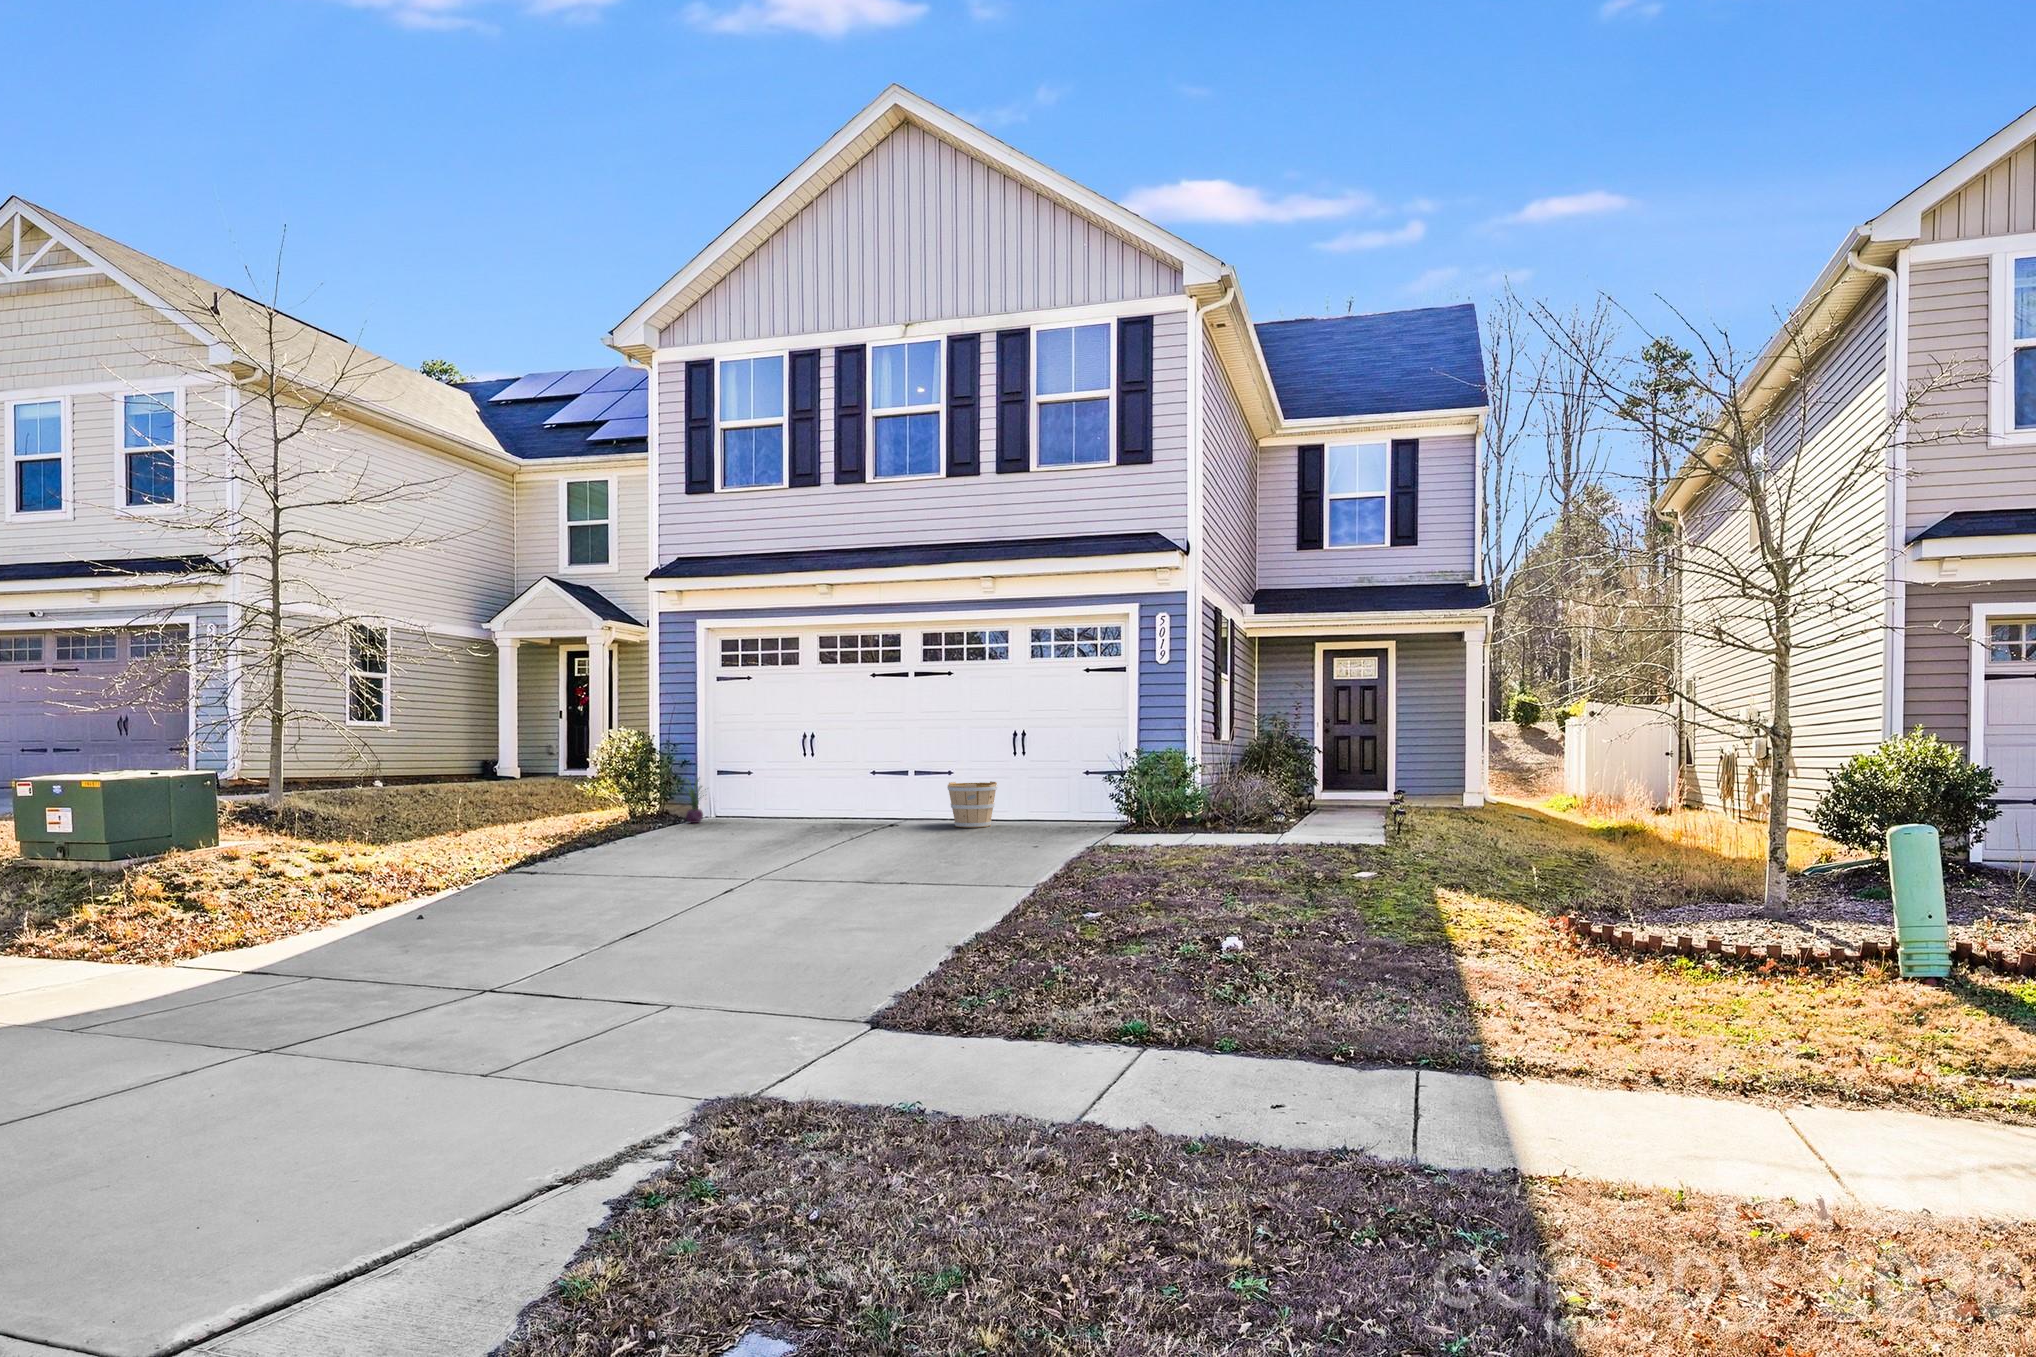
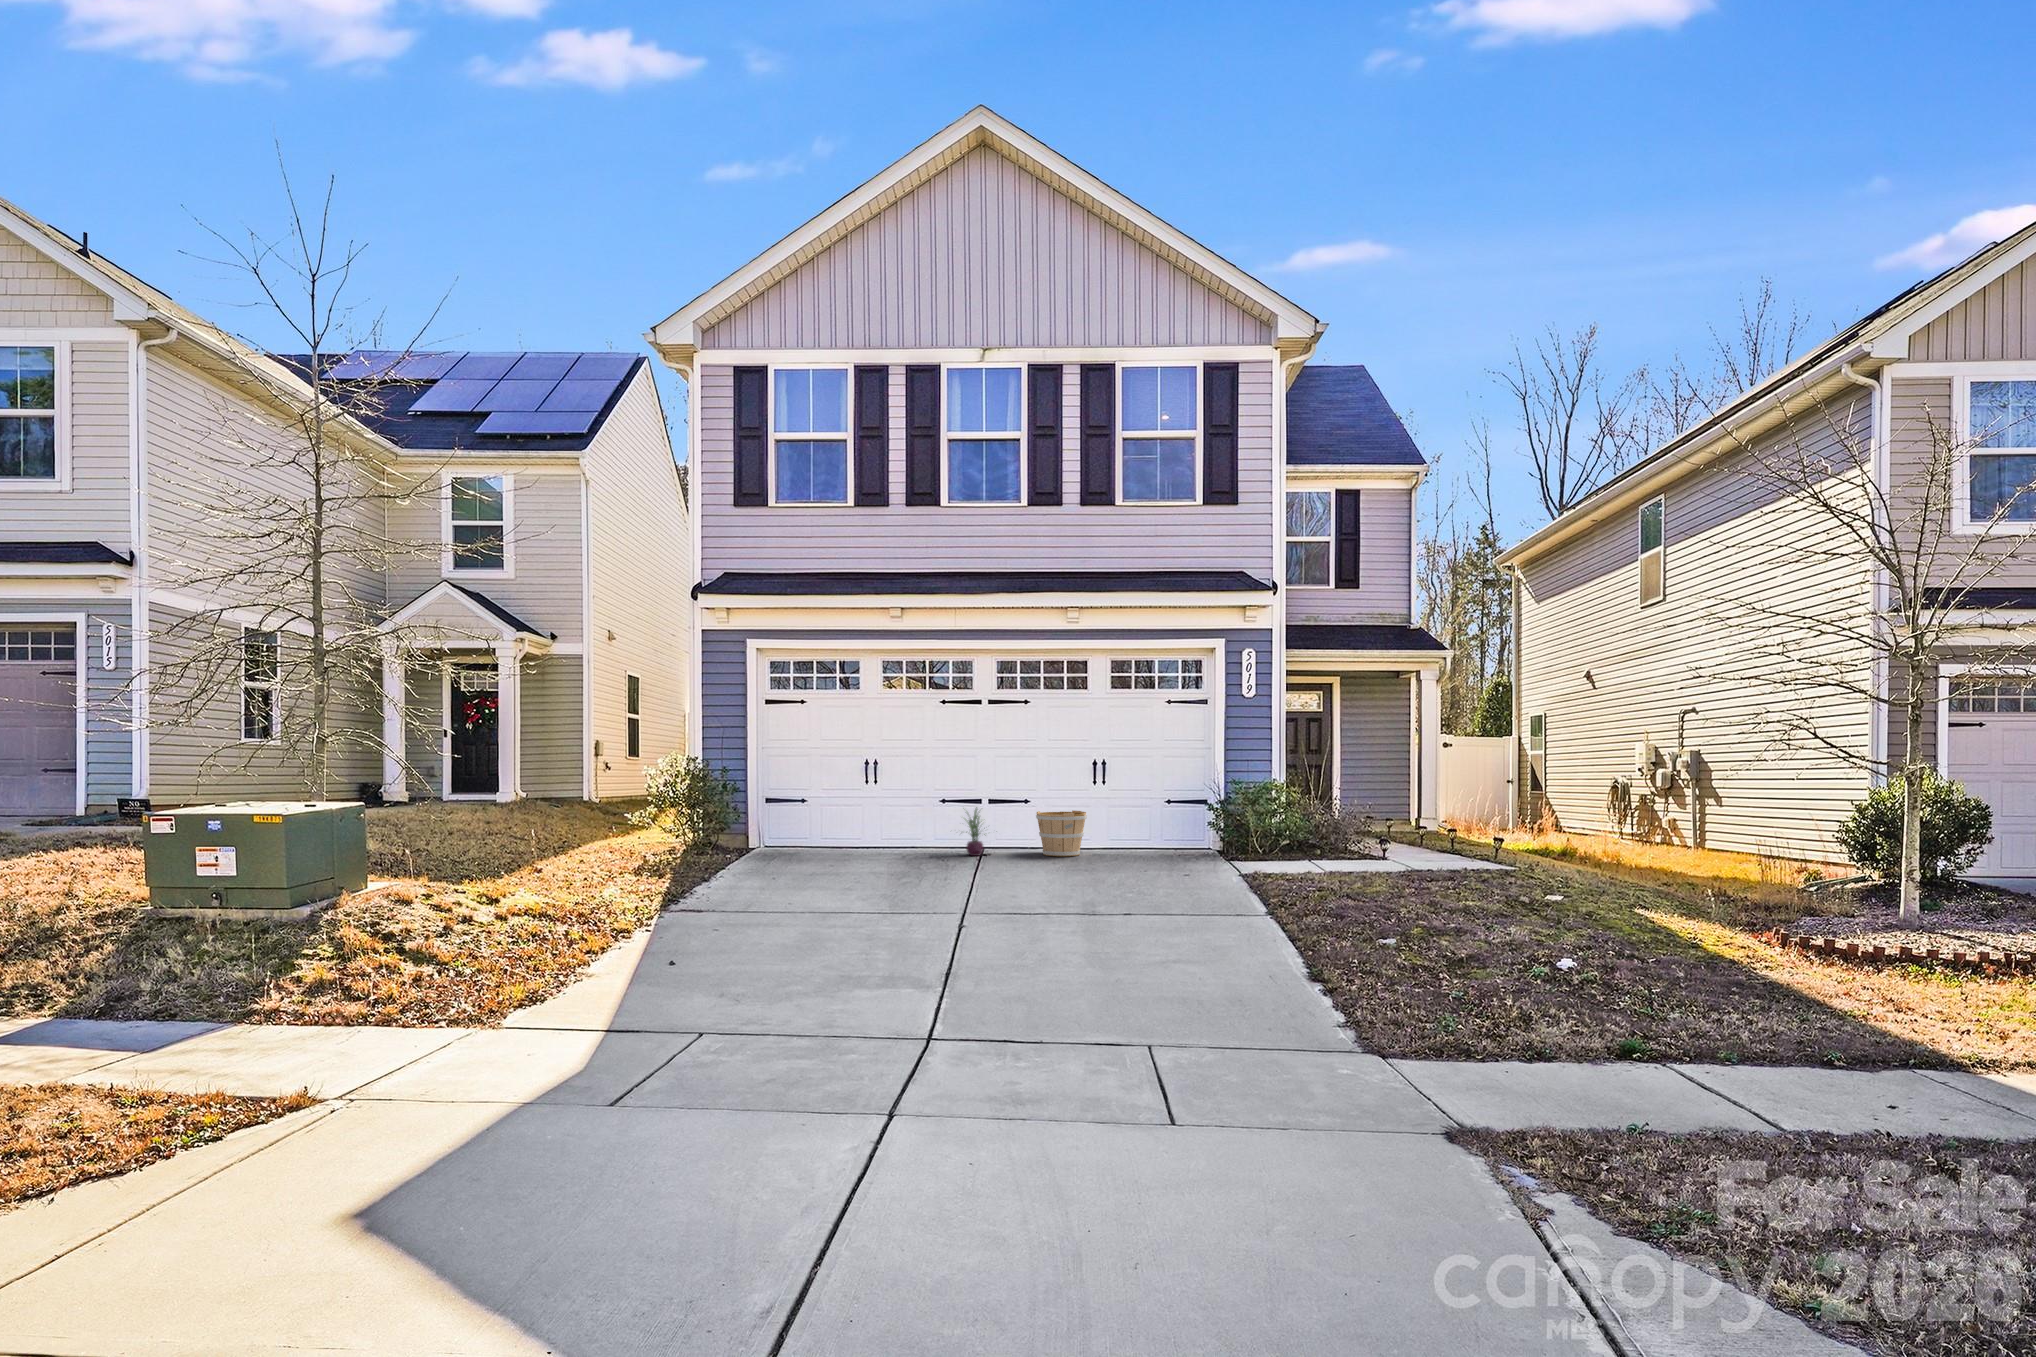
decorative plant: present [686,777,706,823] -> present [966,807,985,856]

